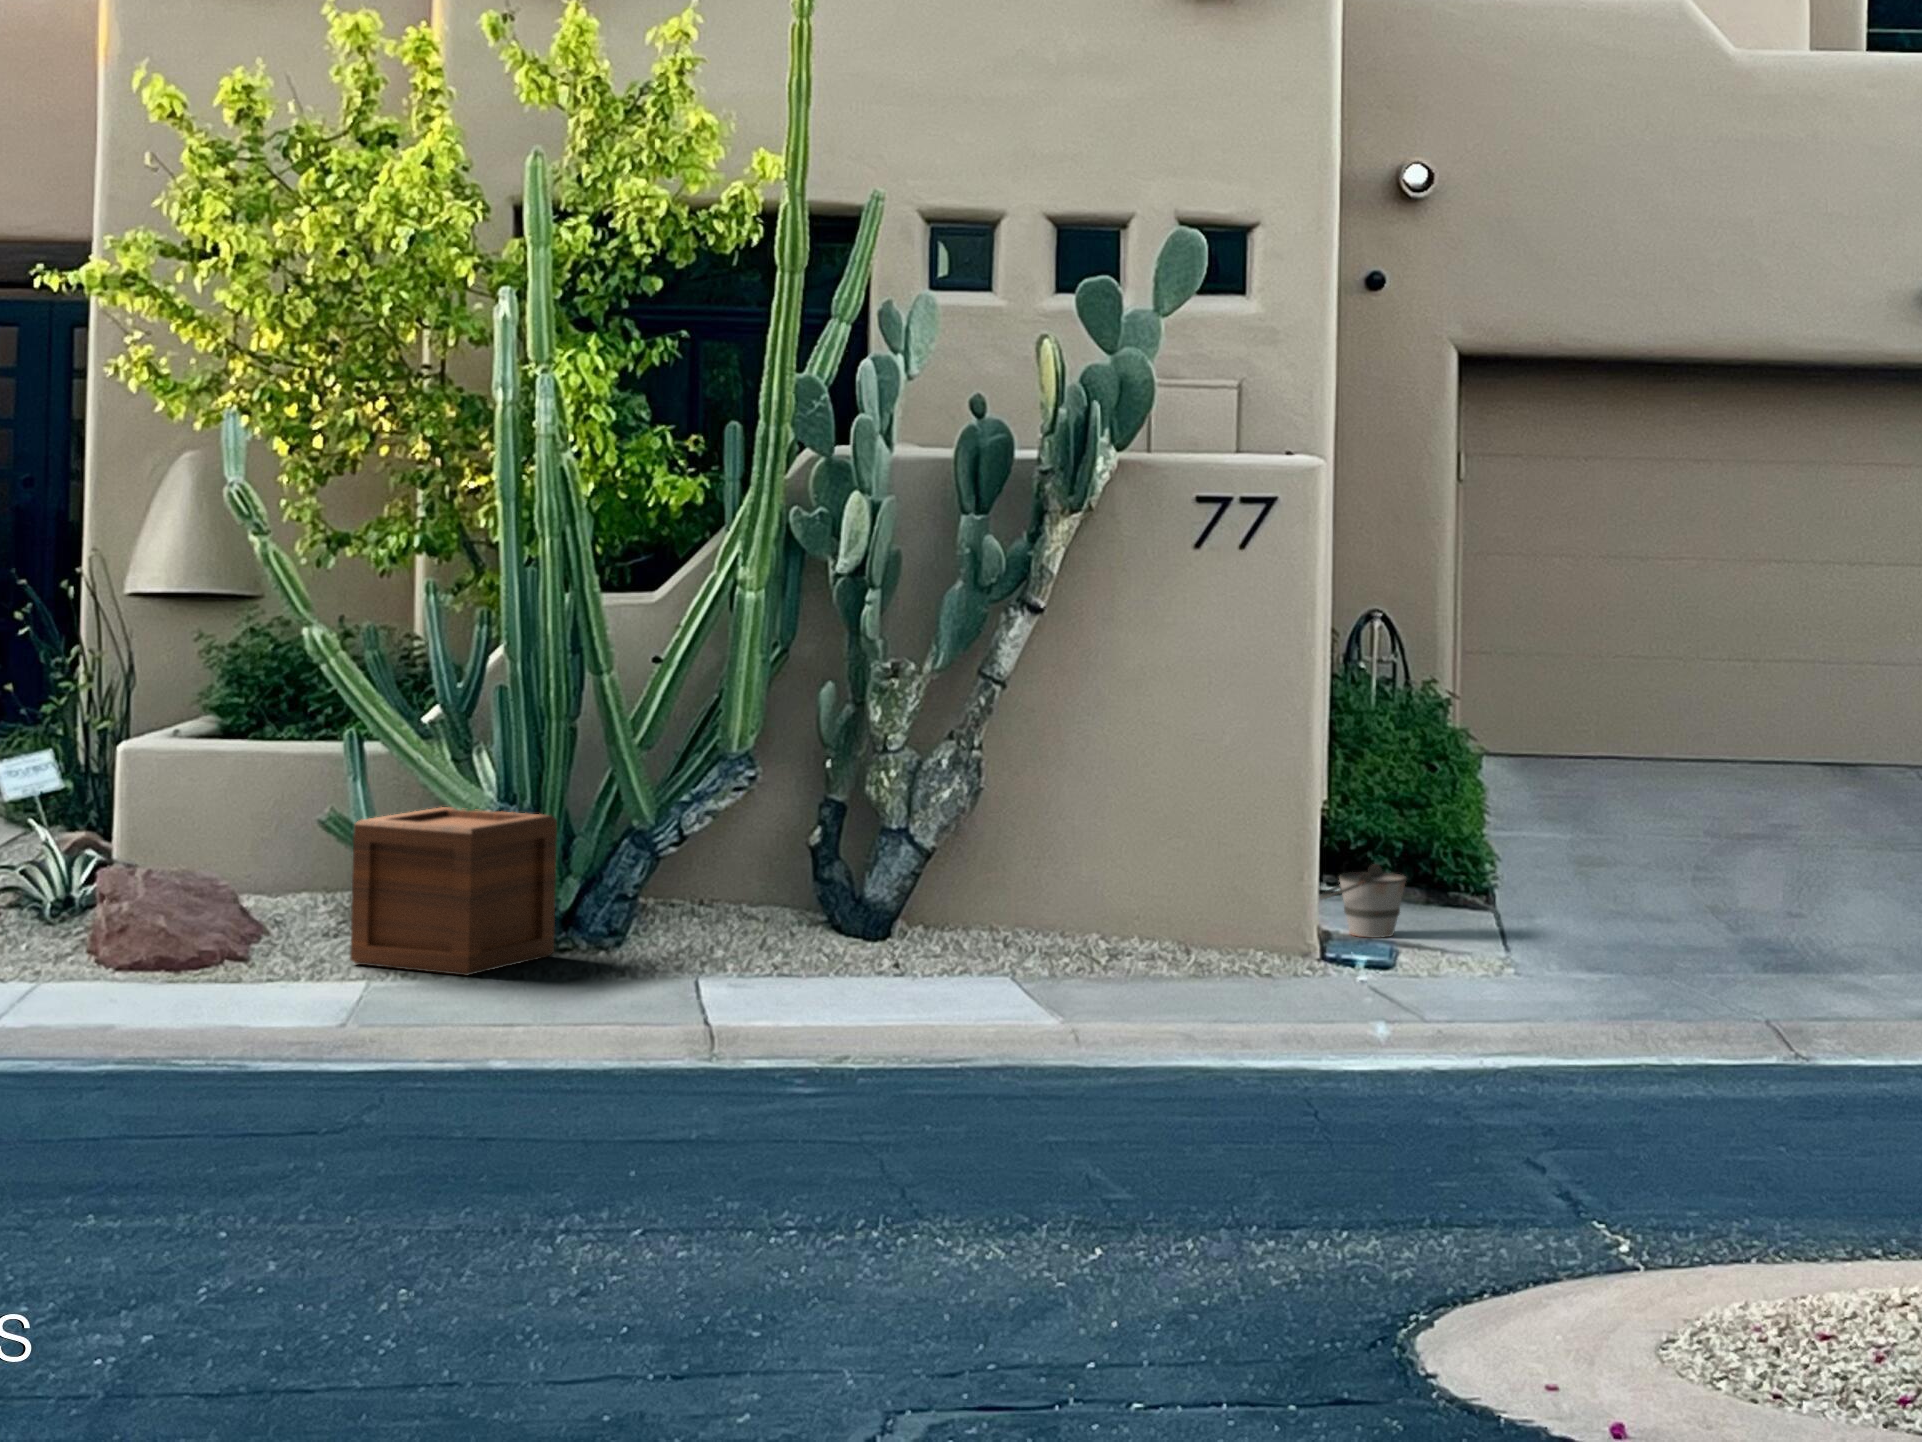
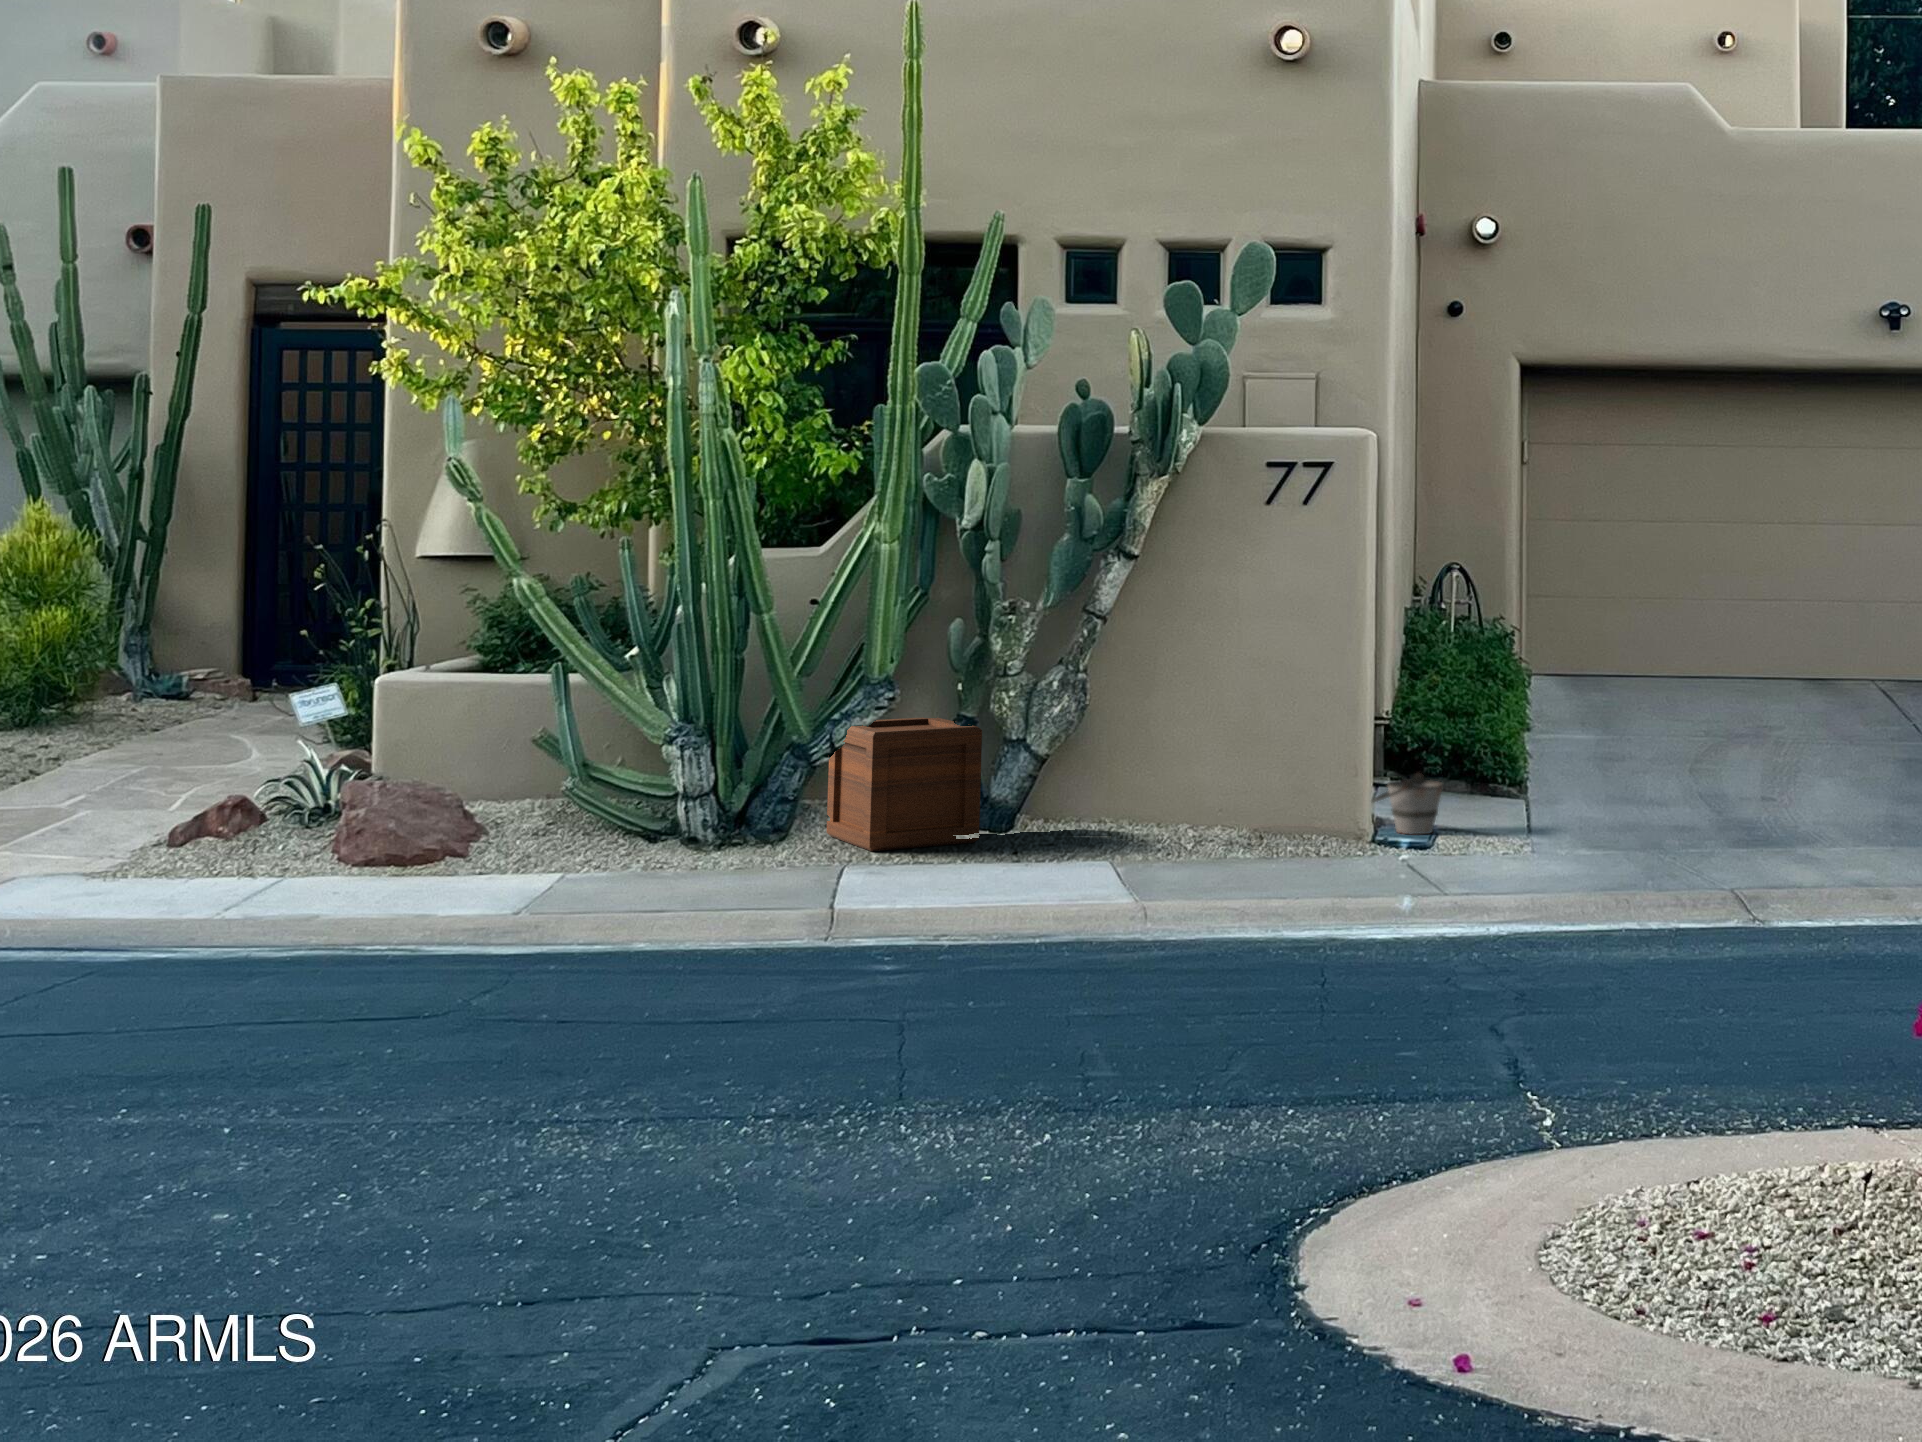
wooden crate: present [350,807,557,975] -> present [827,717,982,851]

